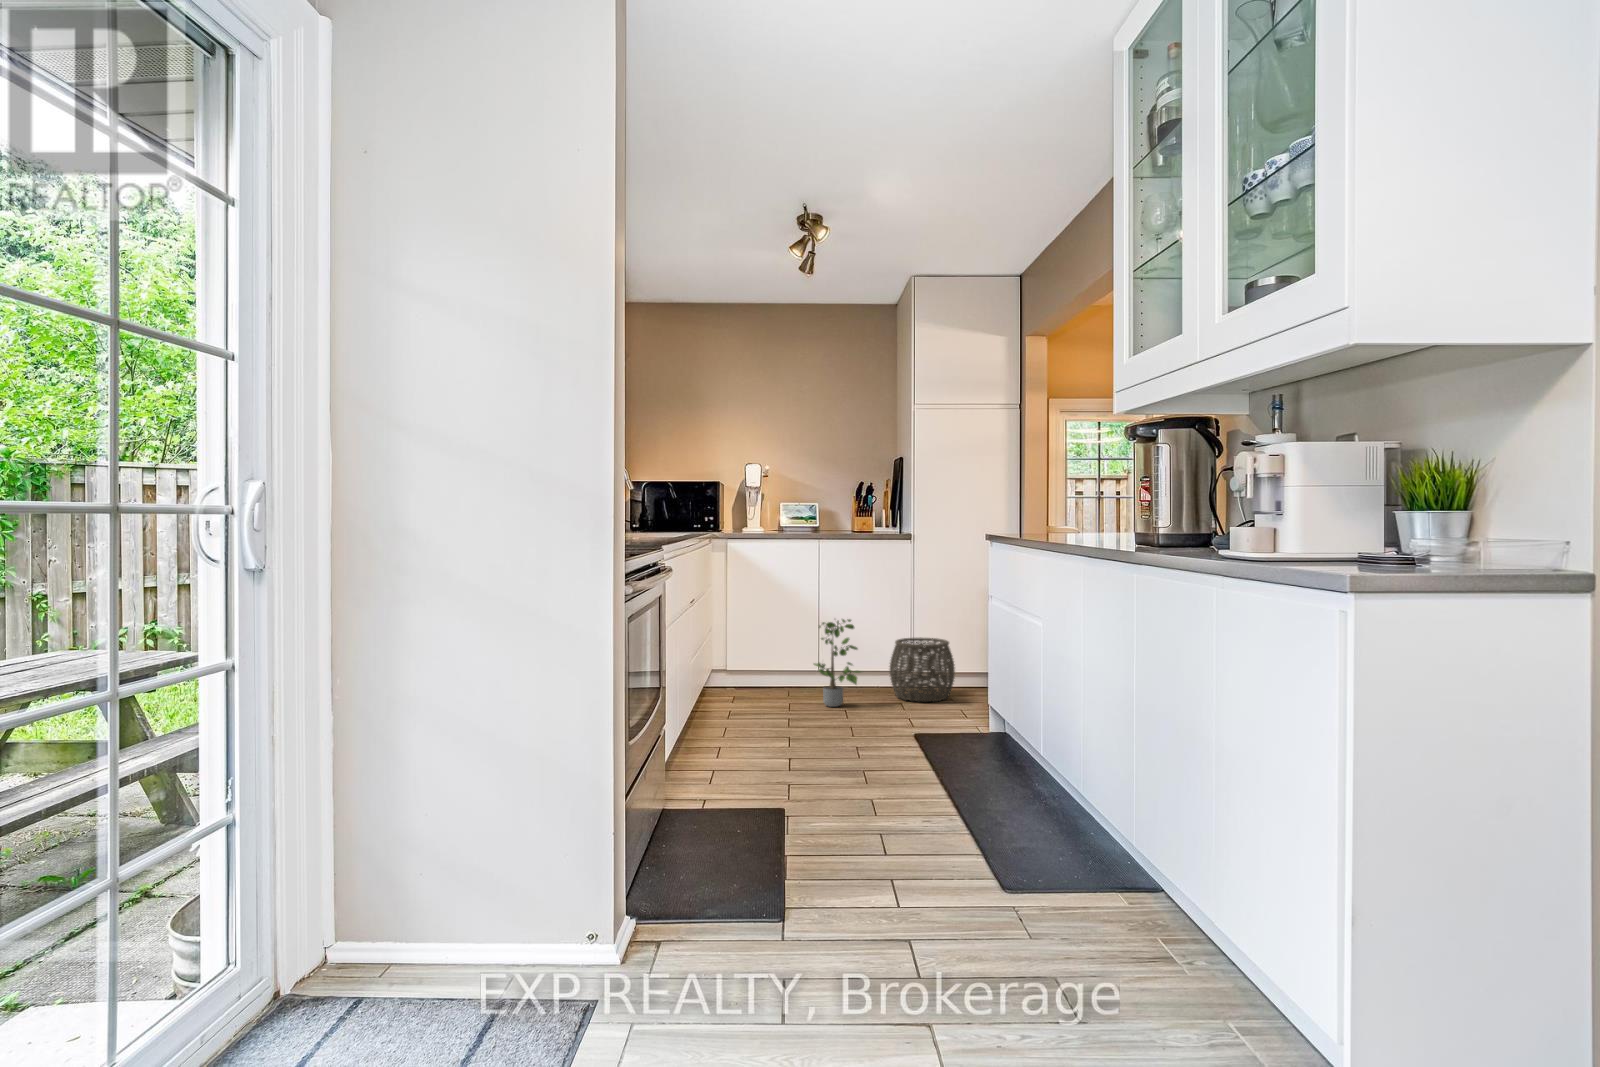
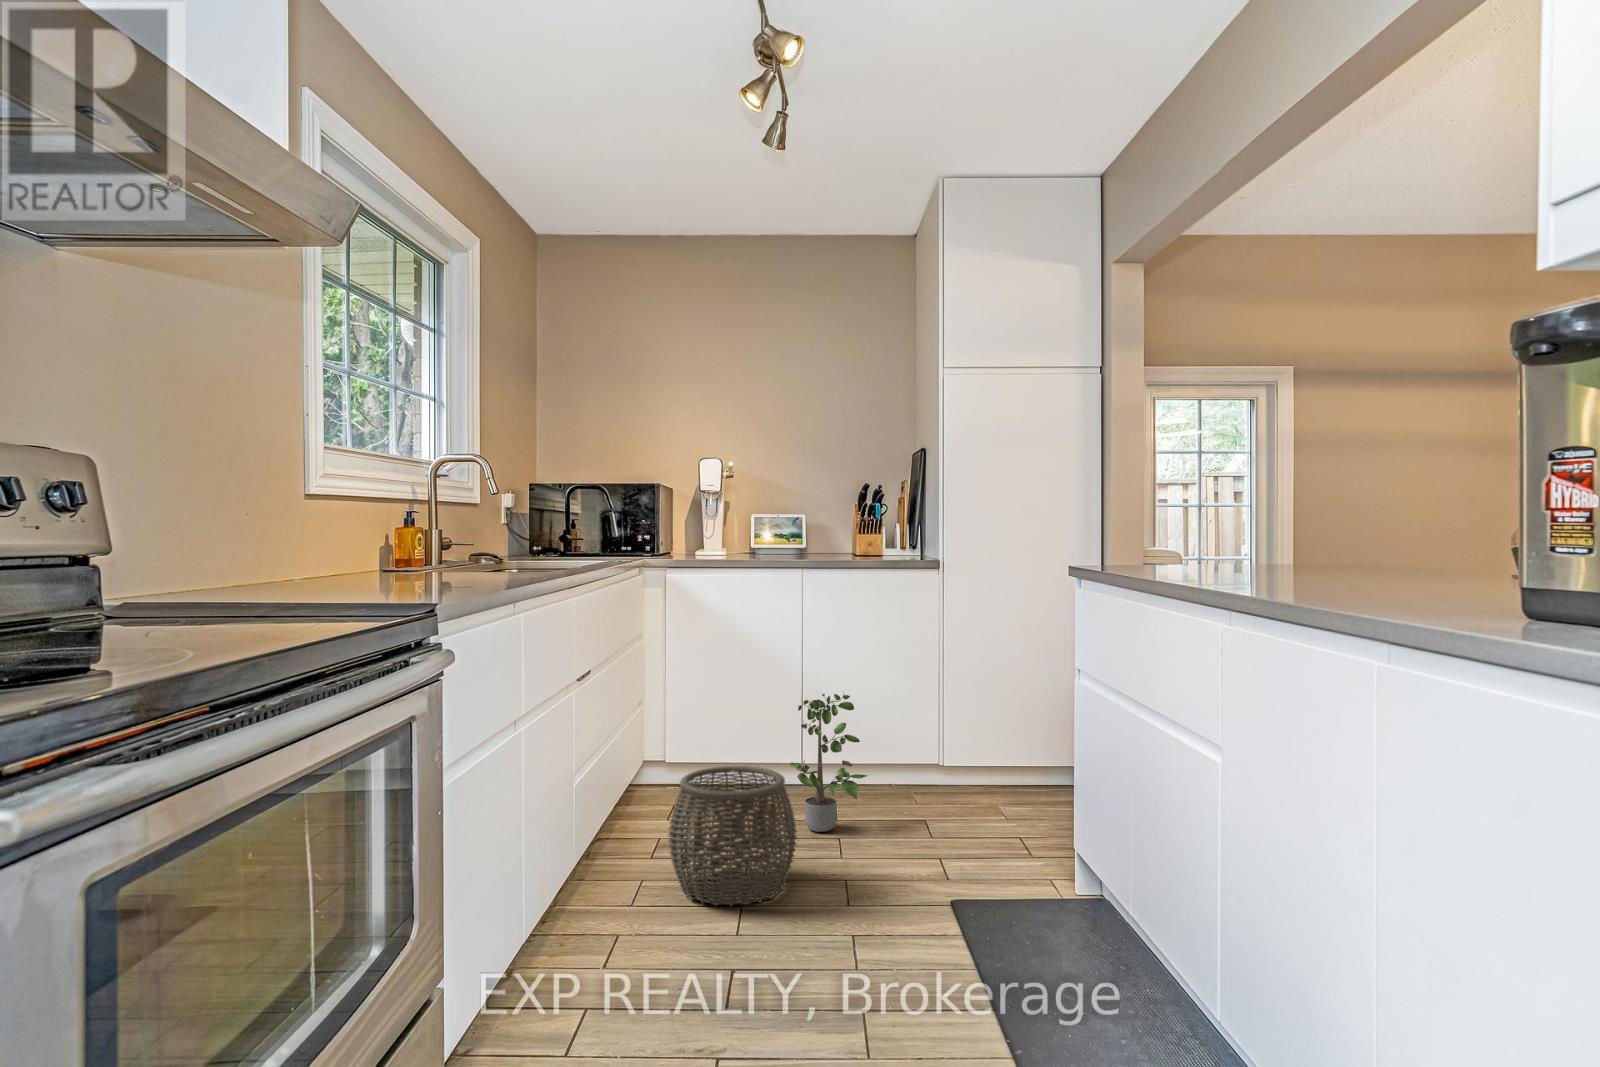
woven basket: present [890,637,955,702] -> present [668,766,797,906]

